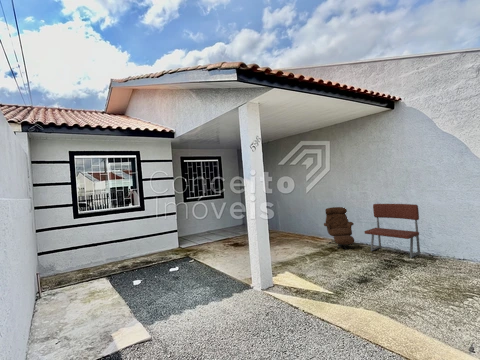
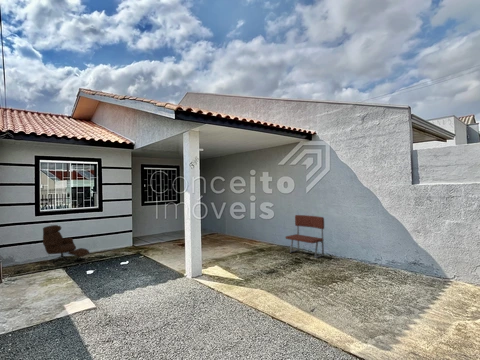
lounge chair: present [324,207,354,250] -> present [43,225,89,263]

